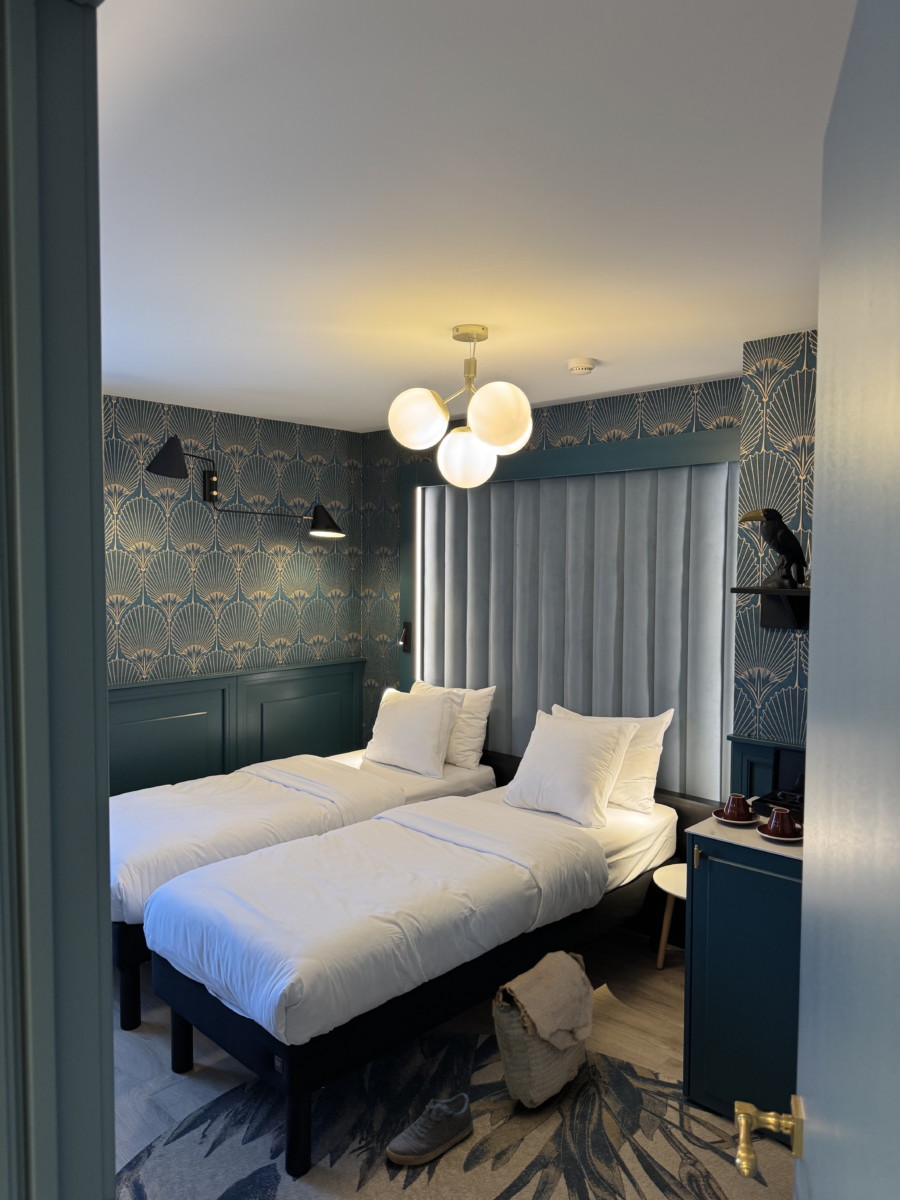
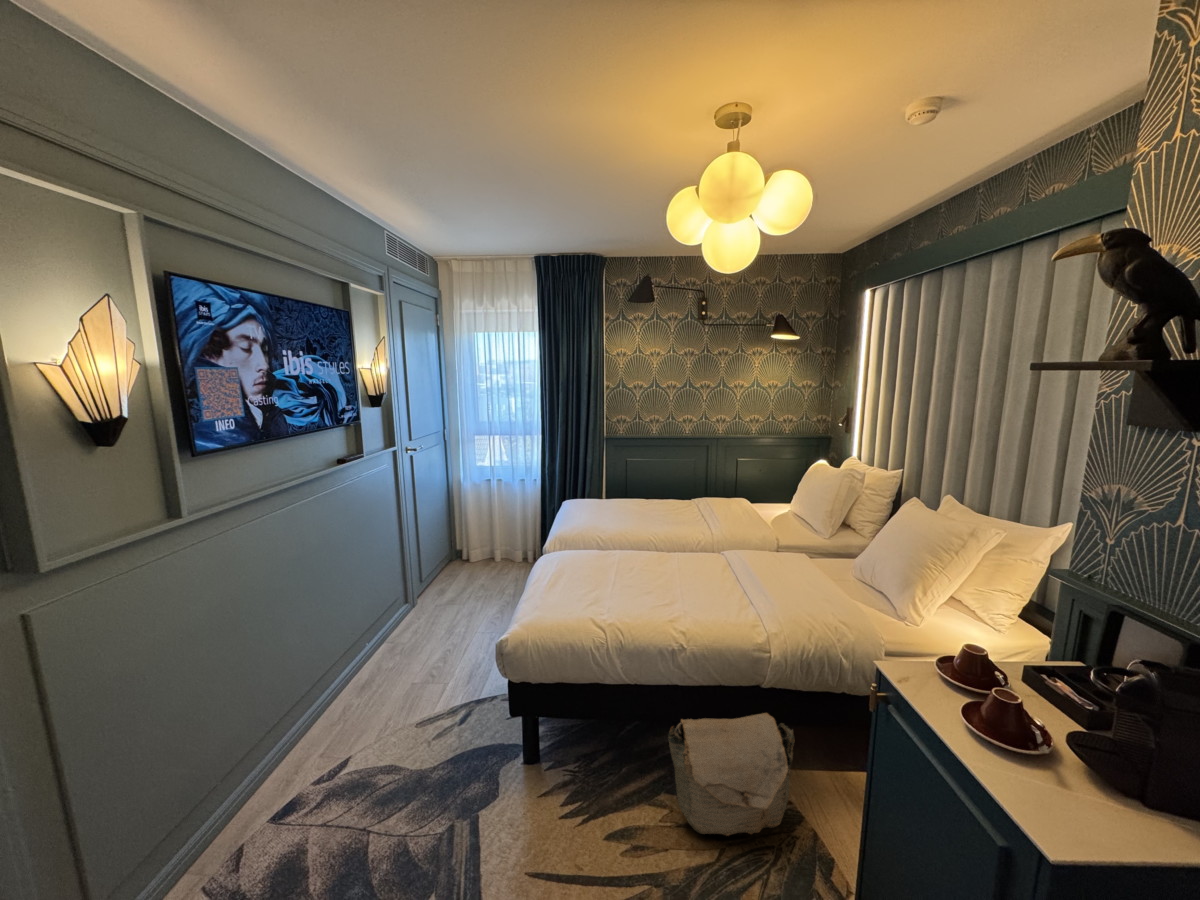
shoe: present [386,1093,473,1165] -> none [567,771,646,815]

